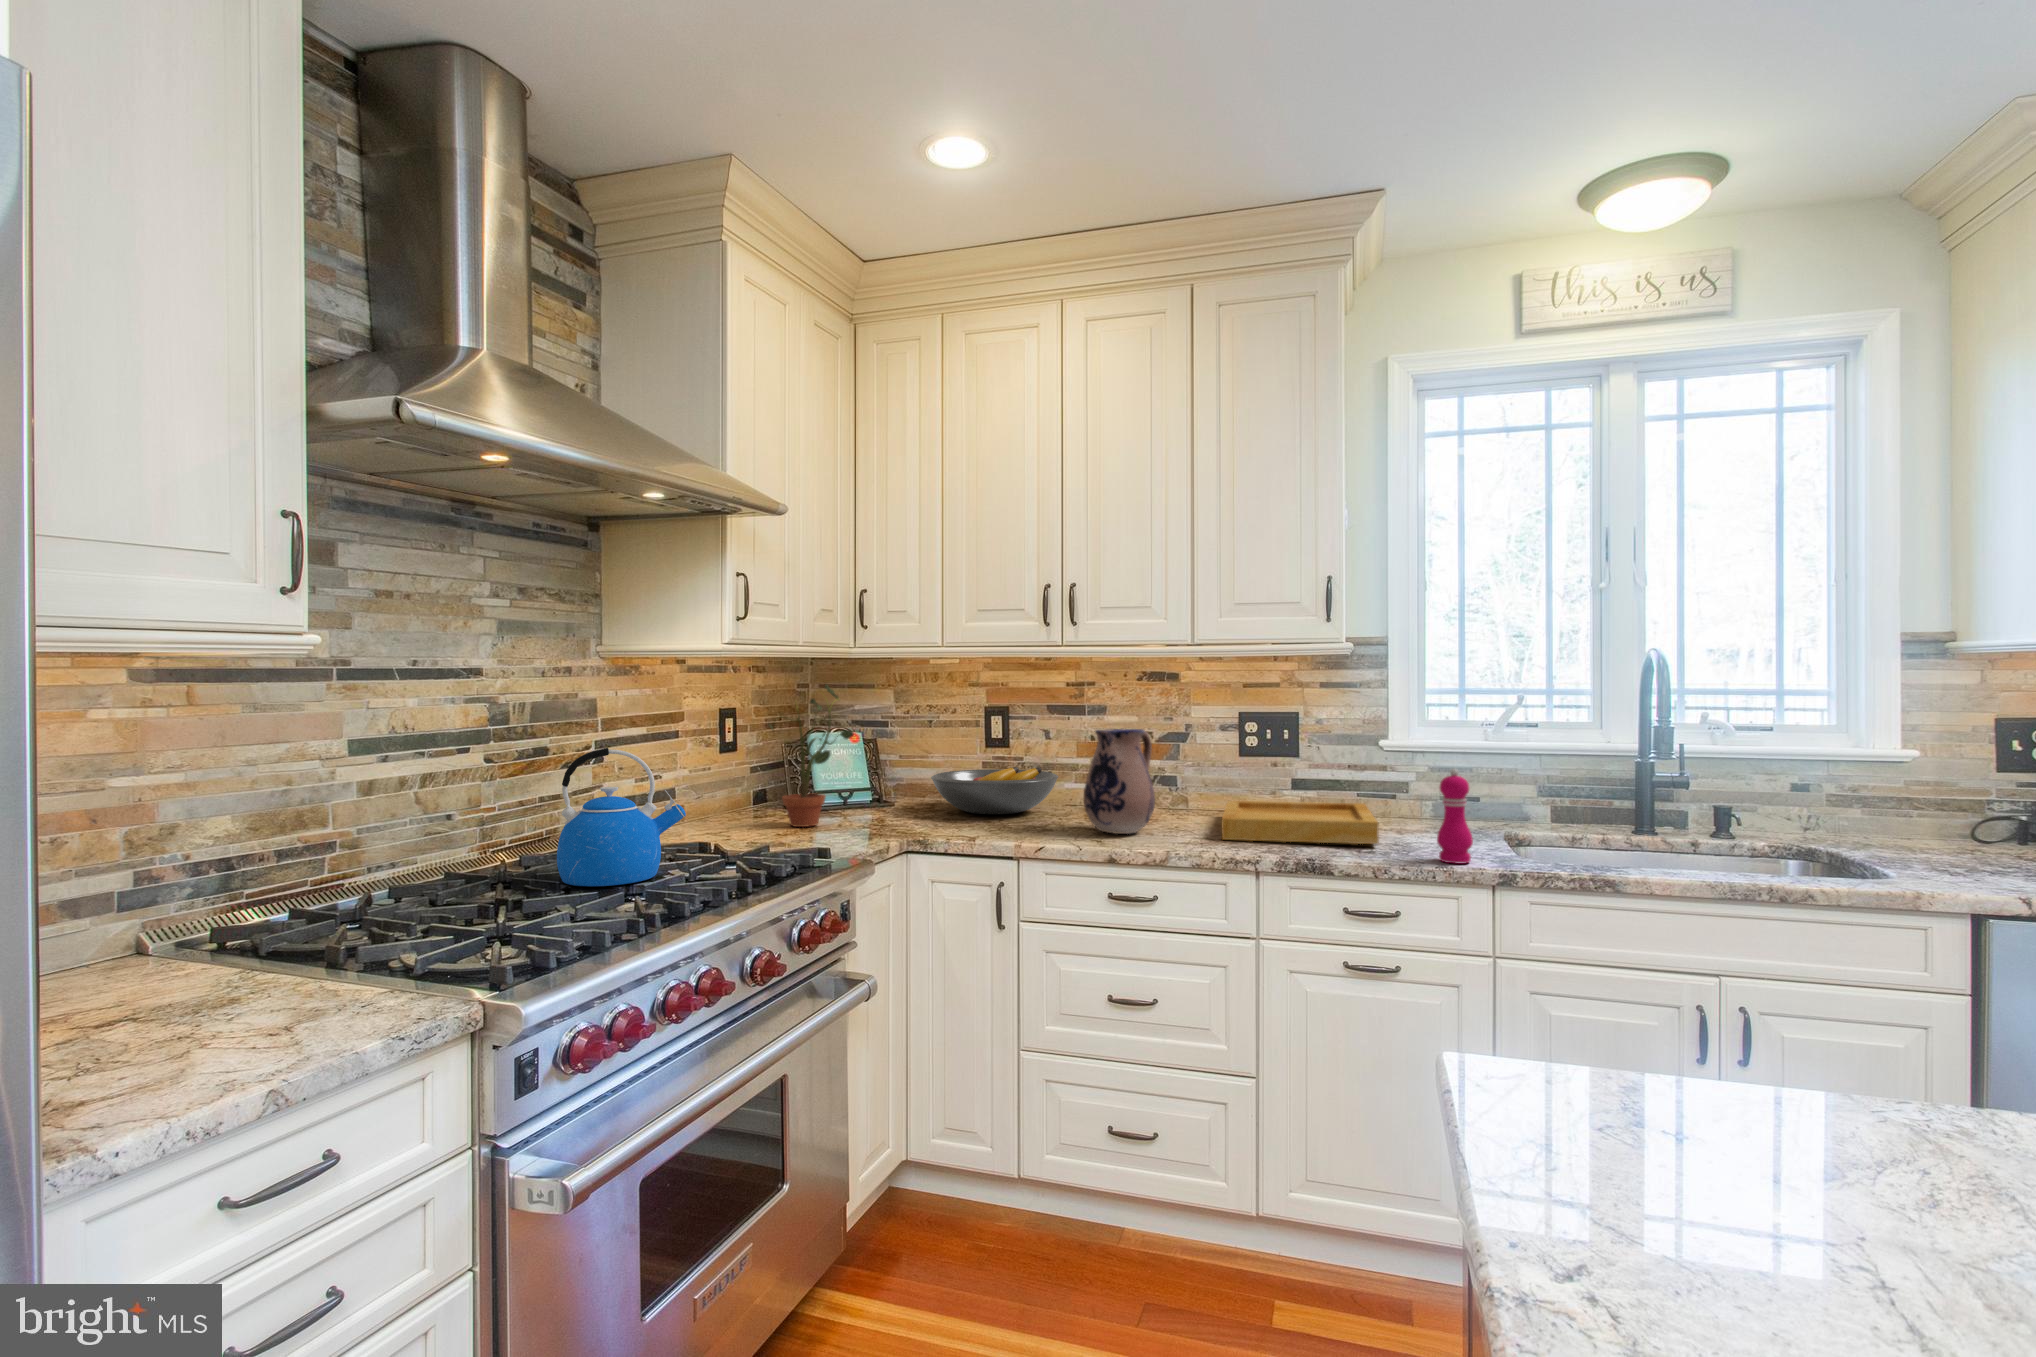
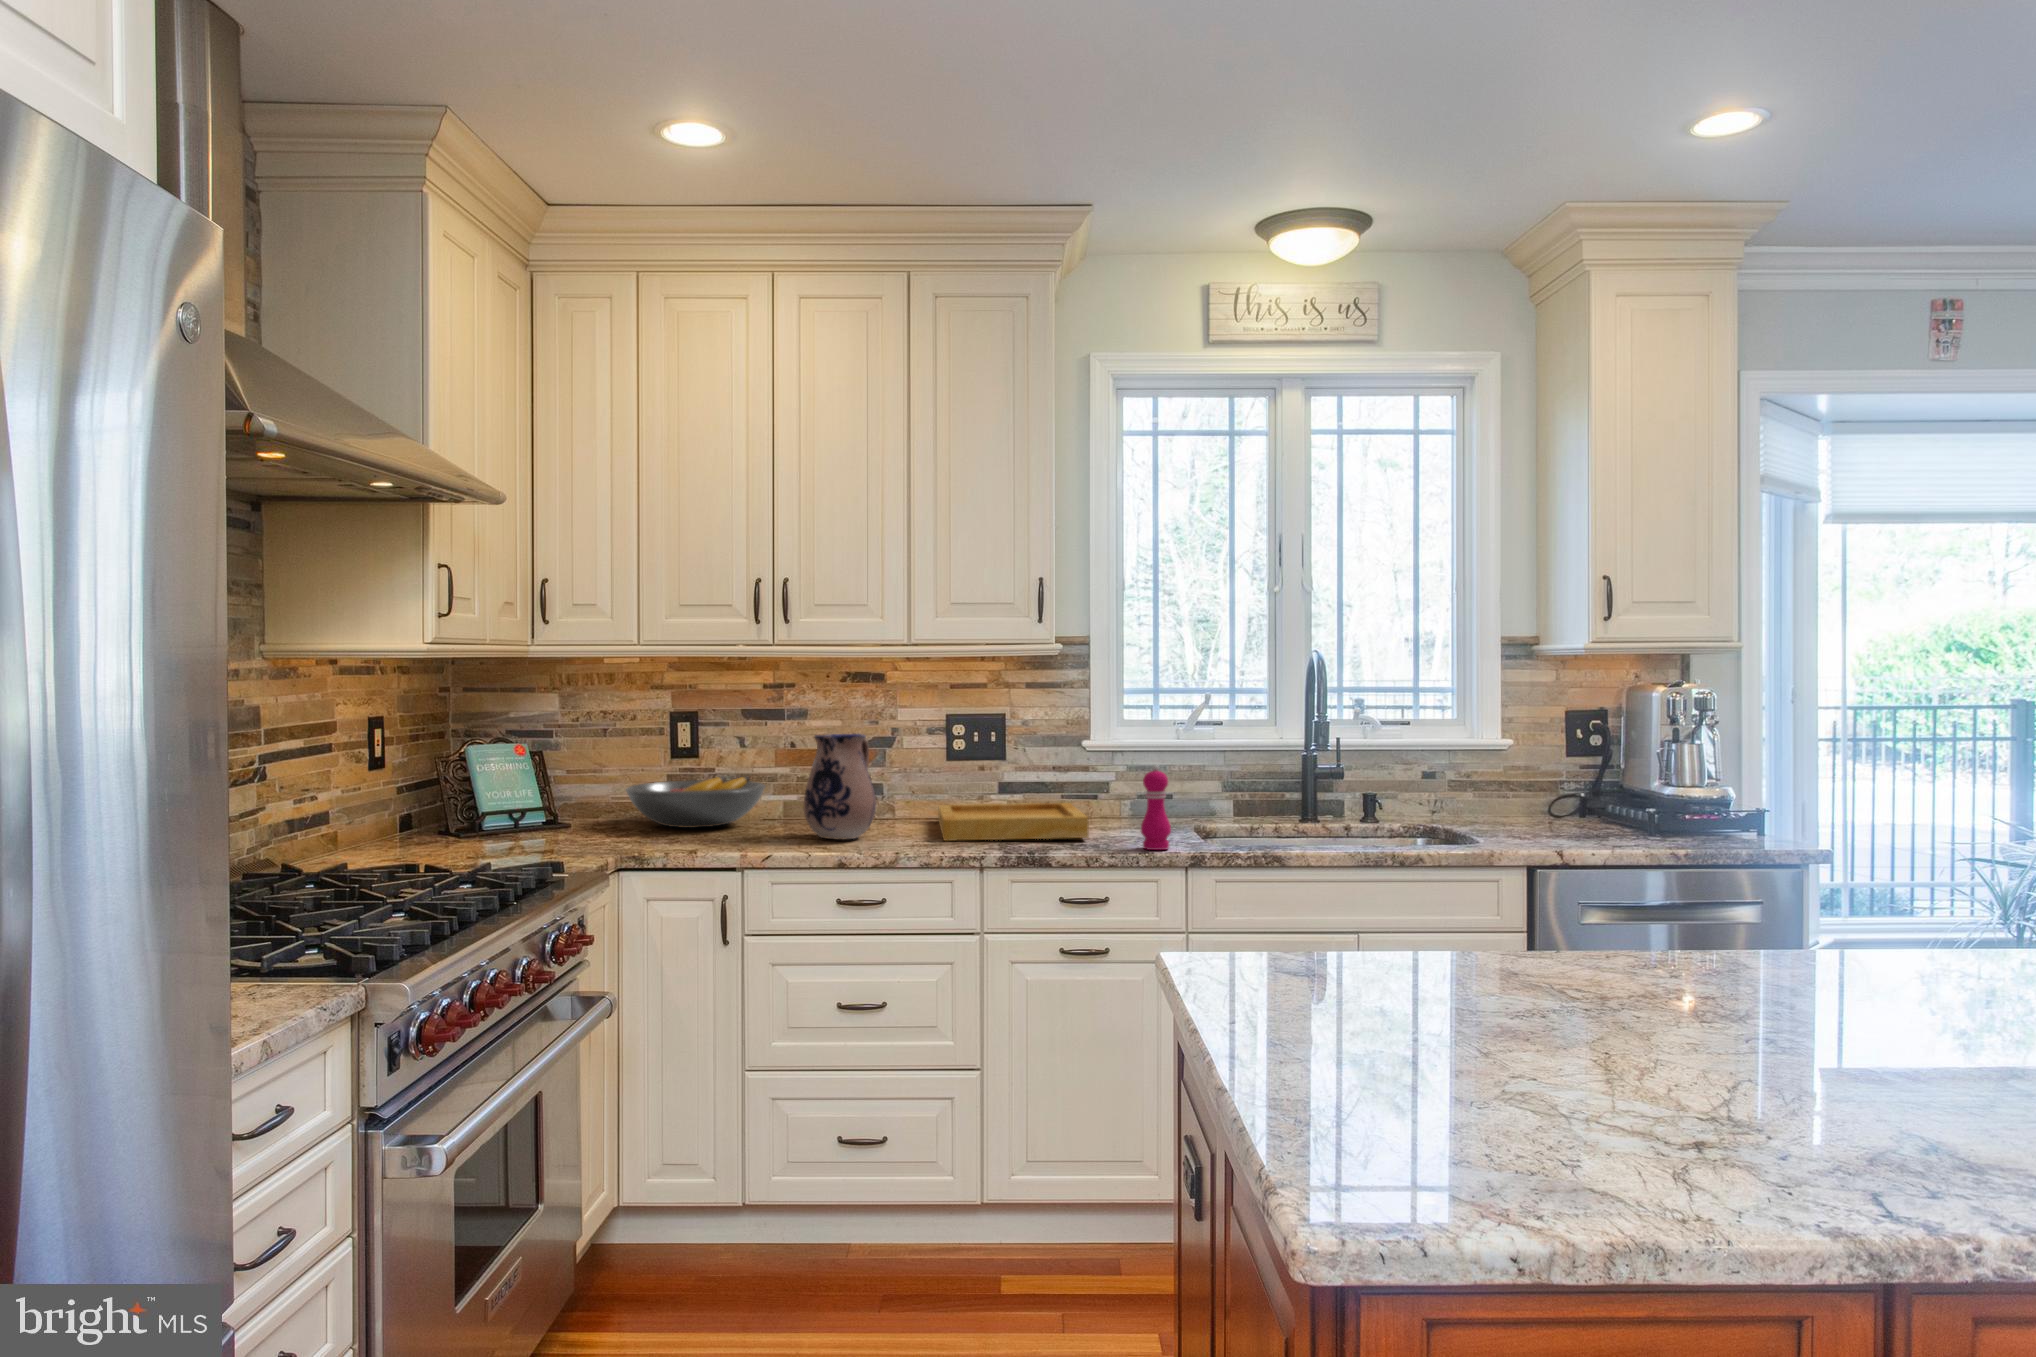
potted plant: present [770,684,854,827] -> none [458,689,554,847]
kettle: present [557,748,686,886] -> none [276,761,416,908]

